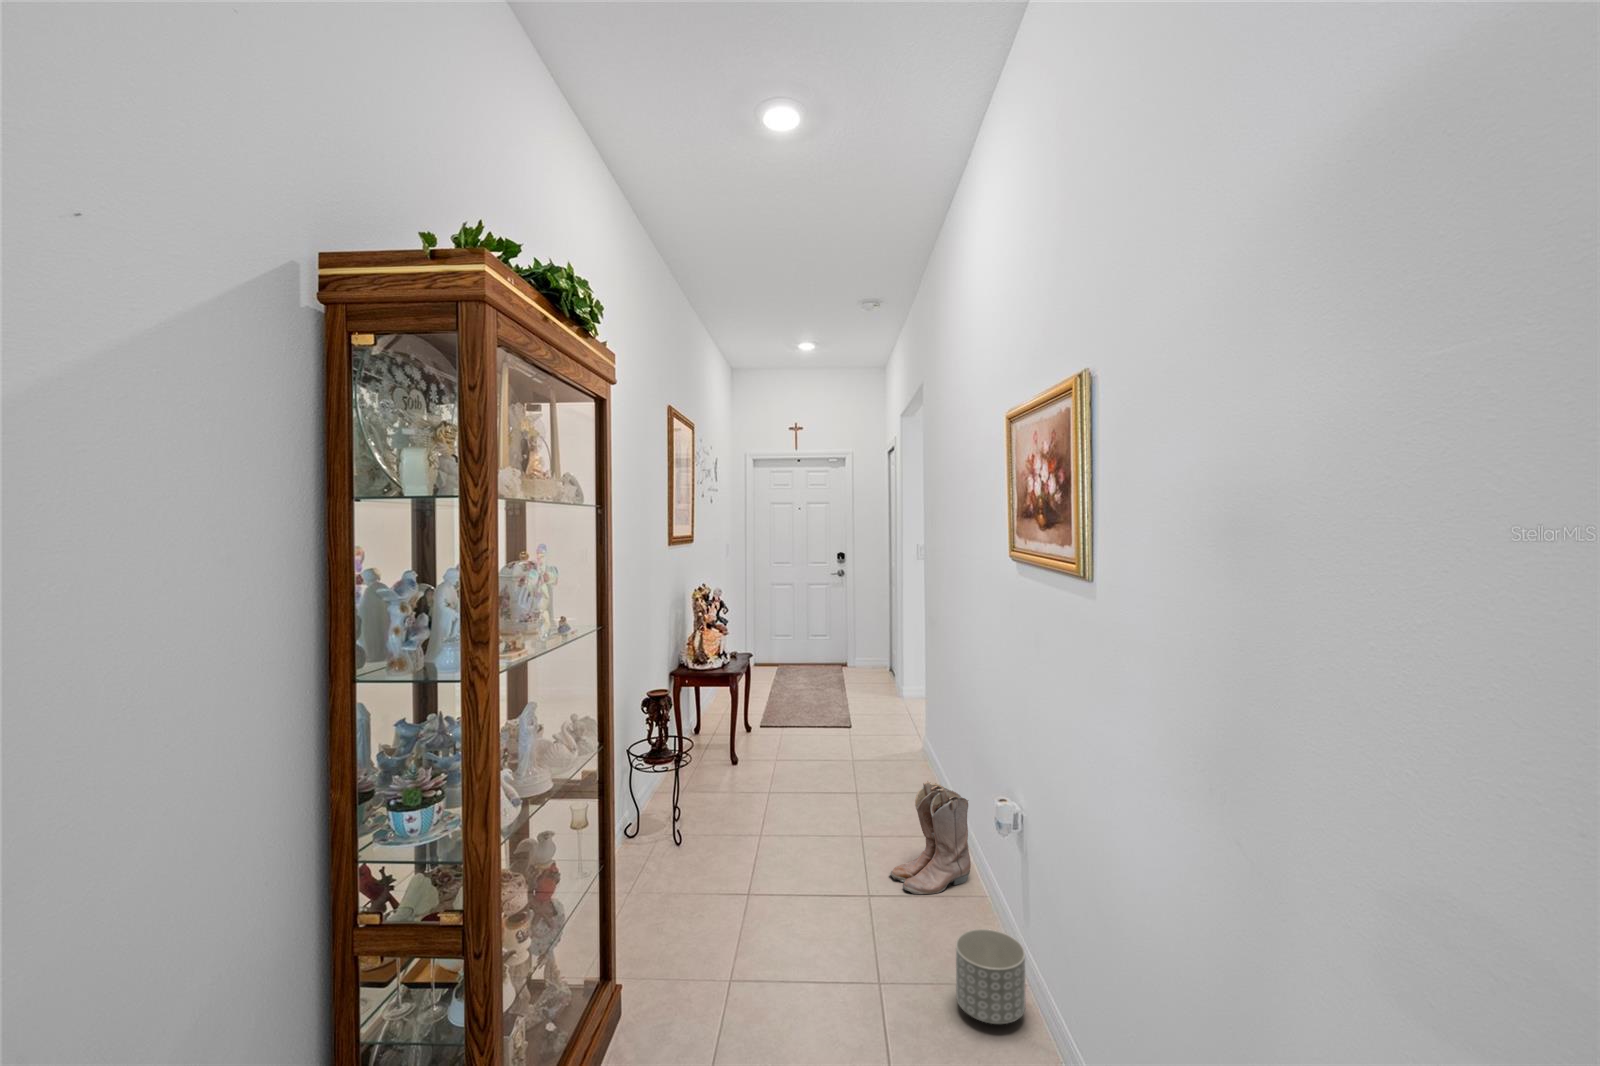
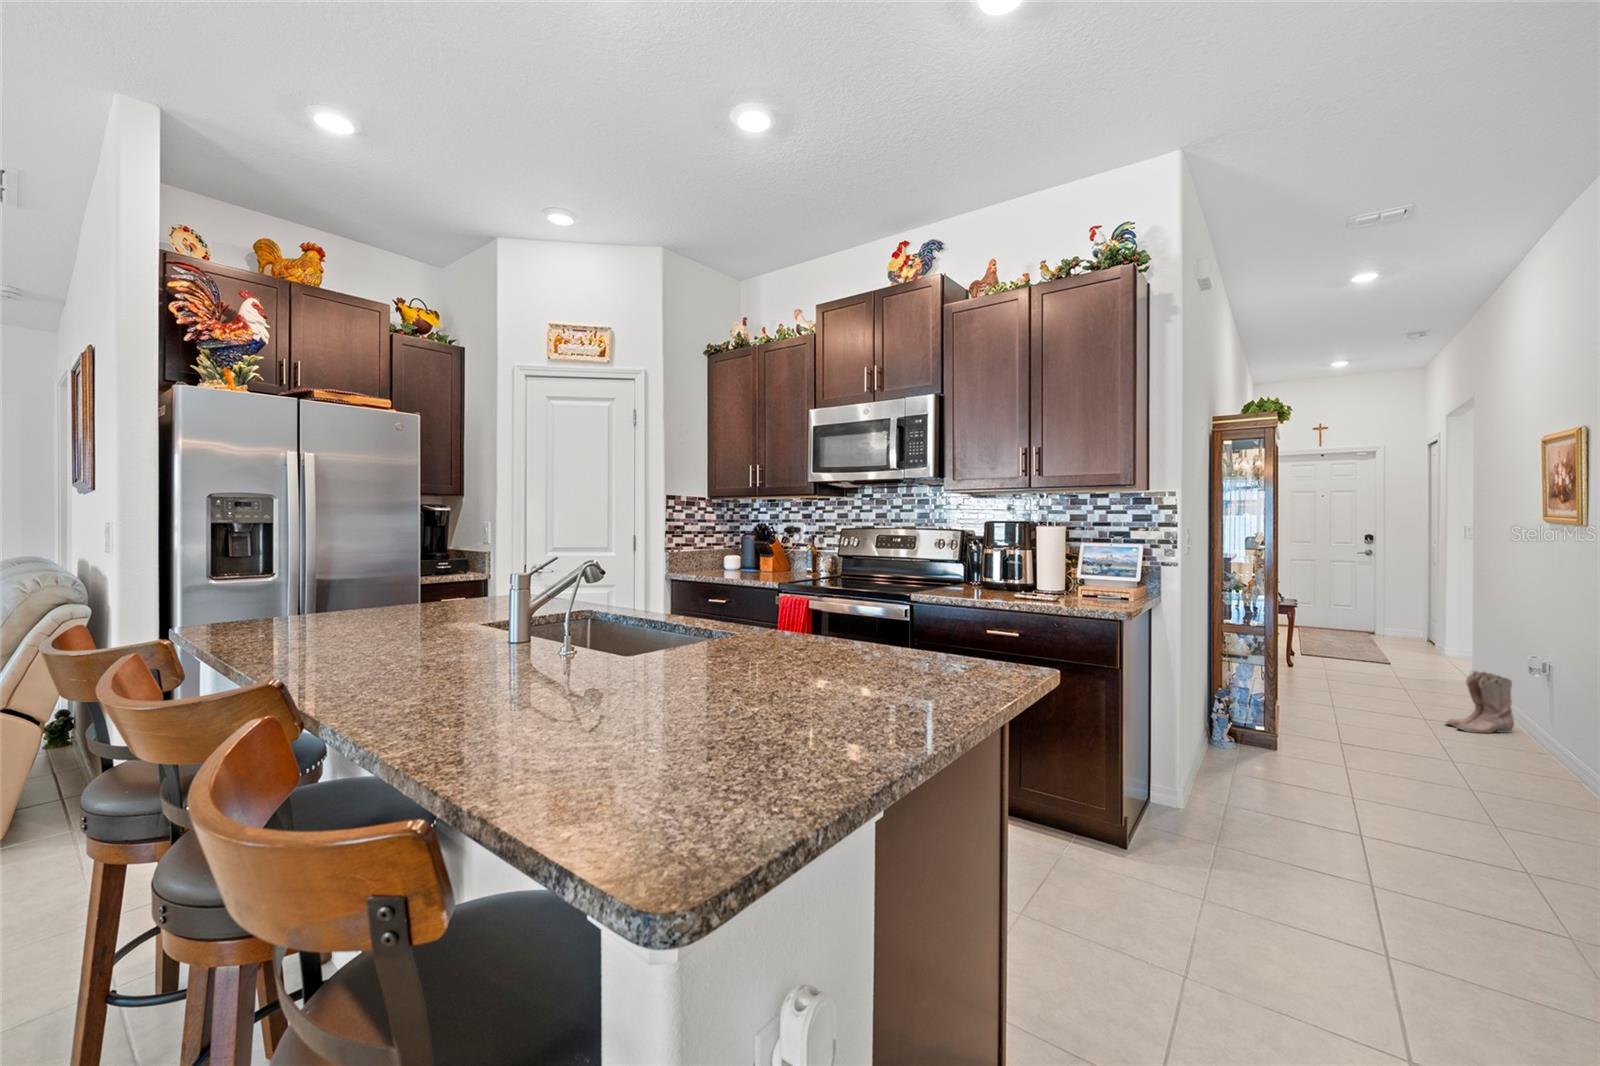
planter: present [956,929,1025,1024] -> none [1499,727,1551,769]

